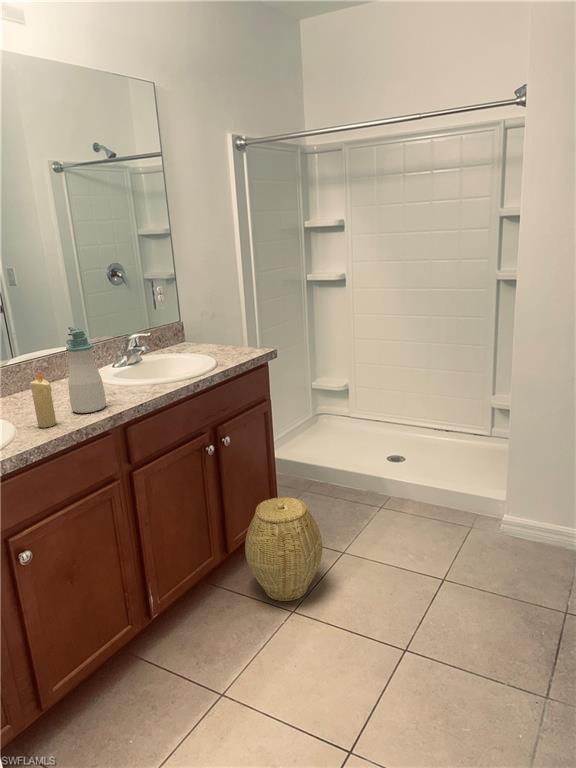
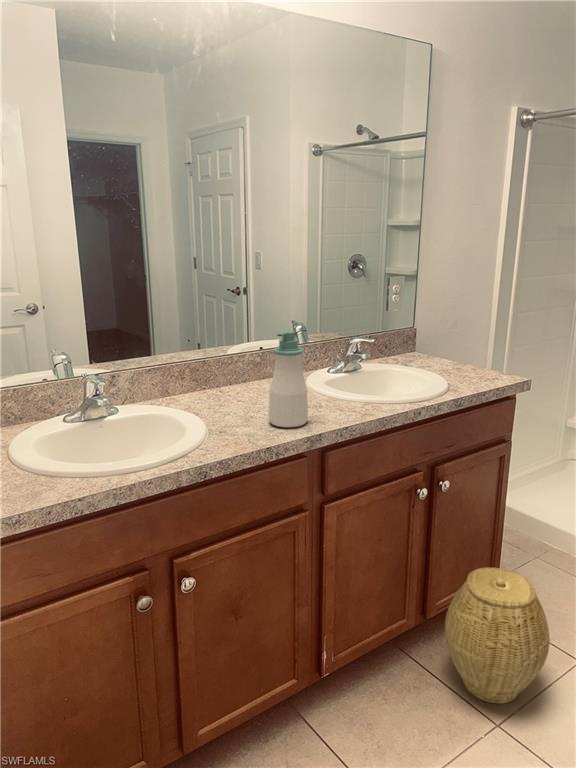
candle: present [30,372,56,428] -> none [227,373,248,438]

